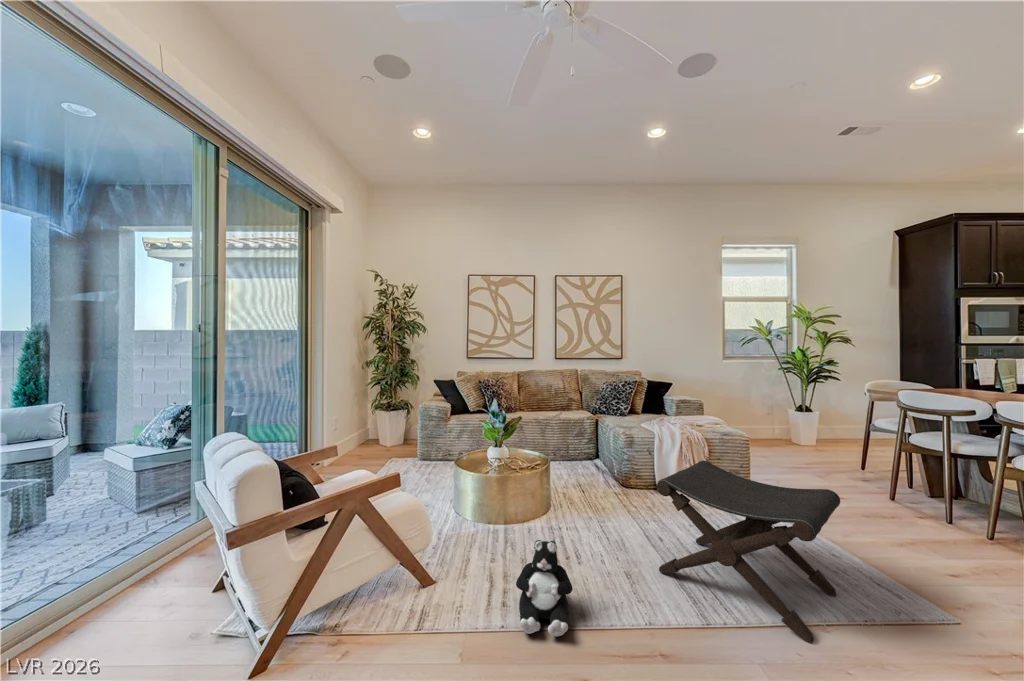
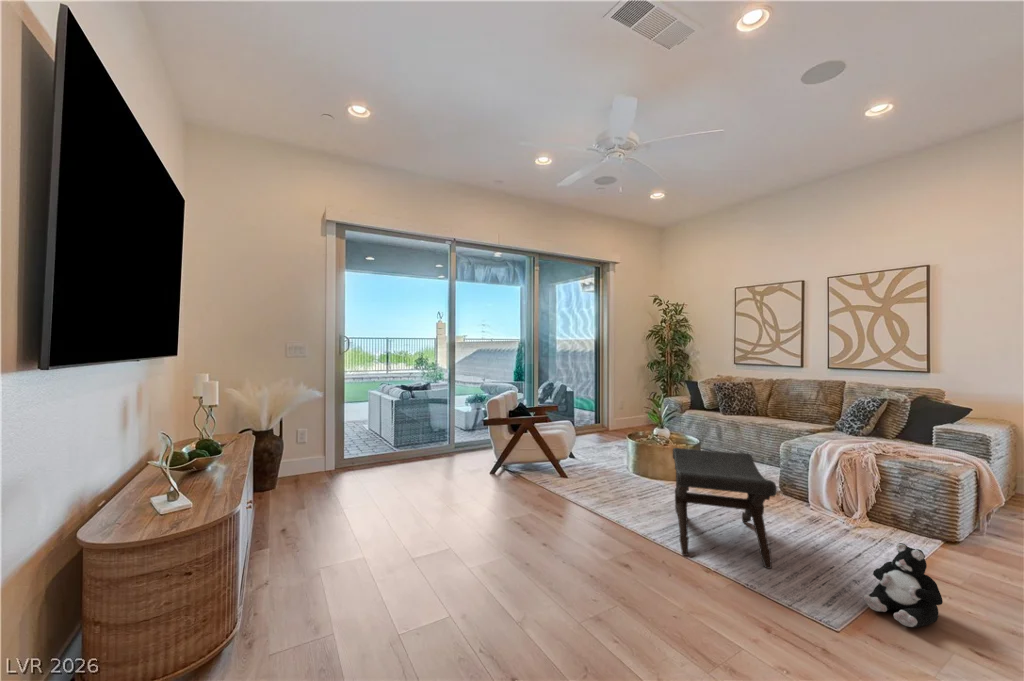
plush toy: present [516,540,573,636] -> present [864,543,943,628]

